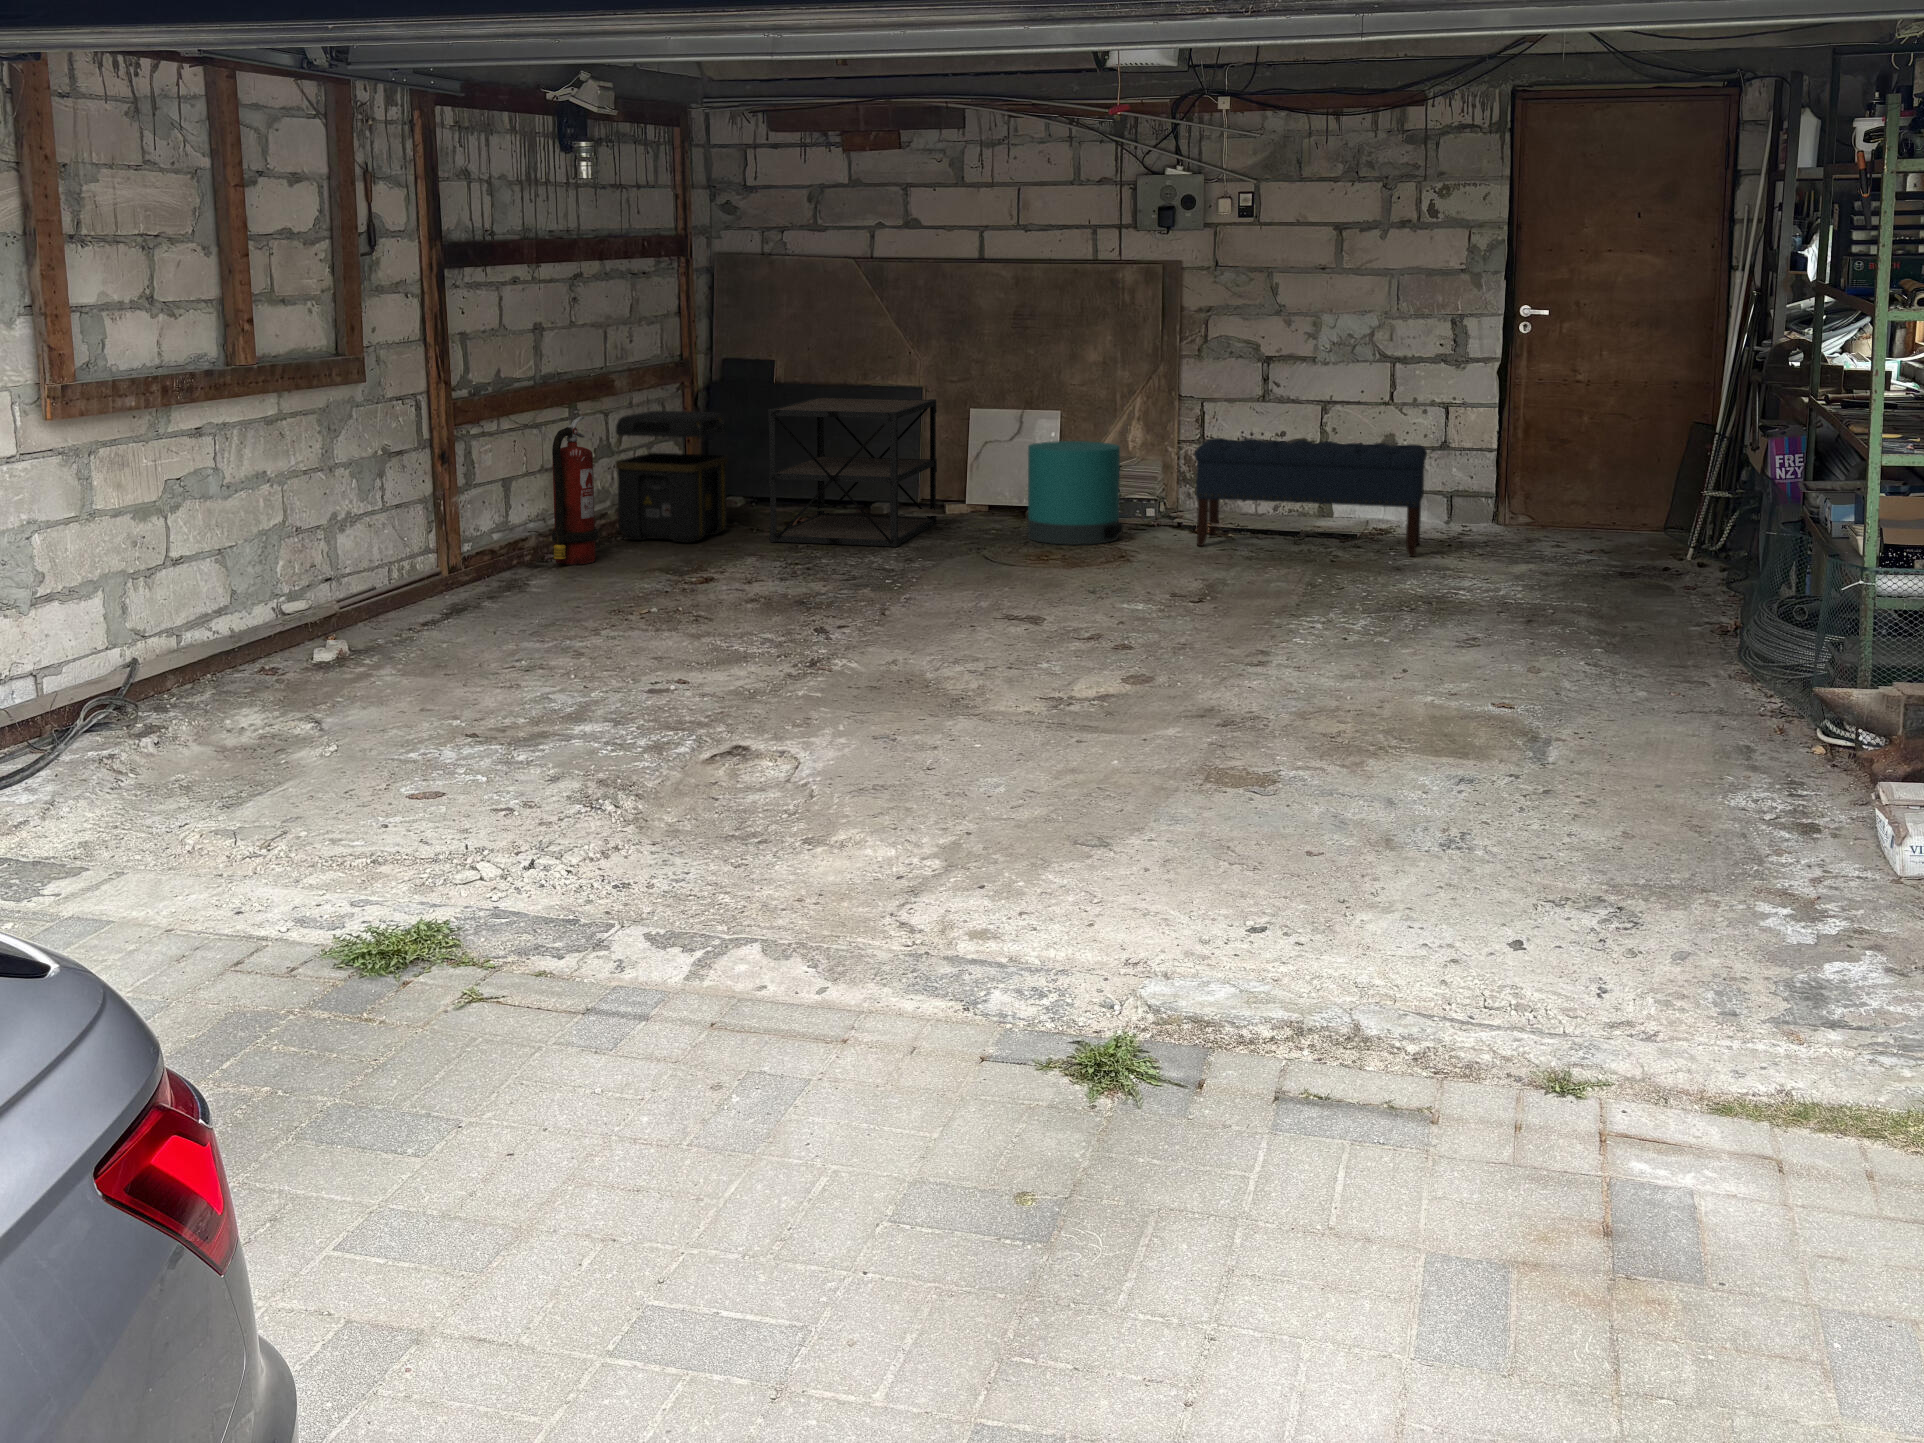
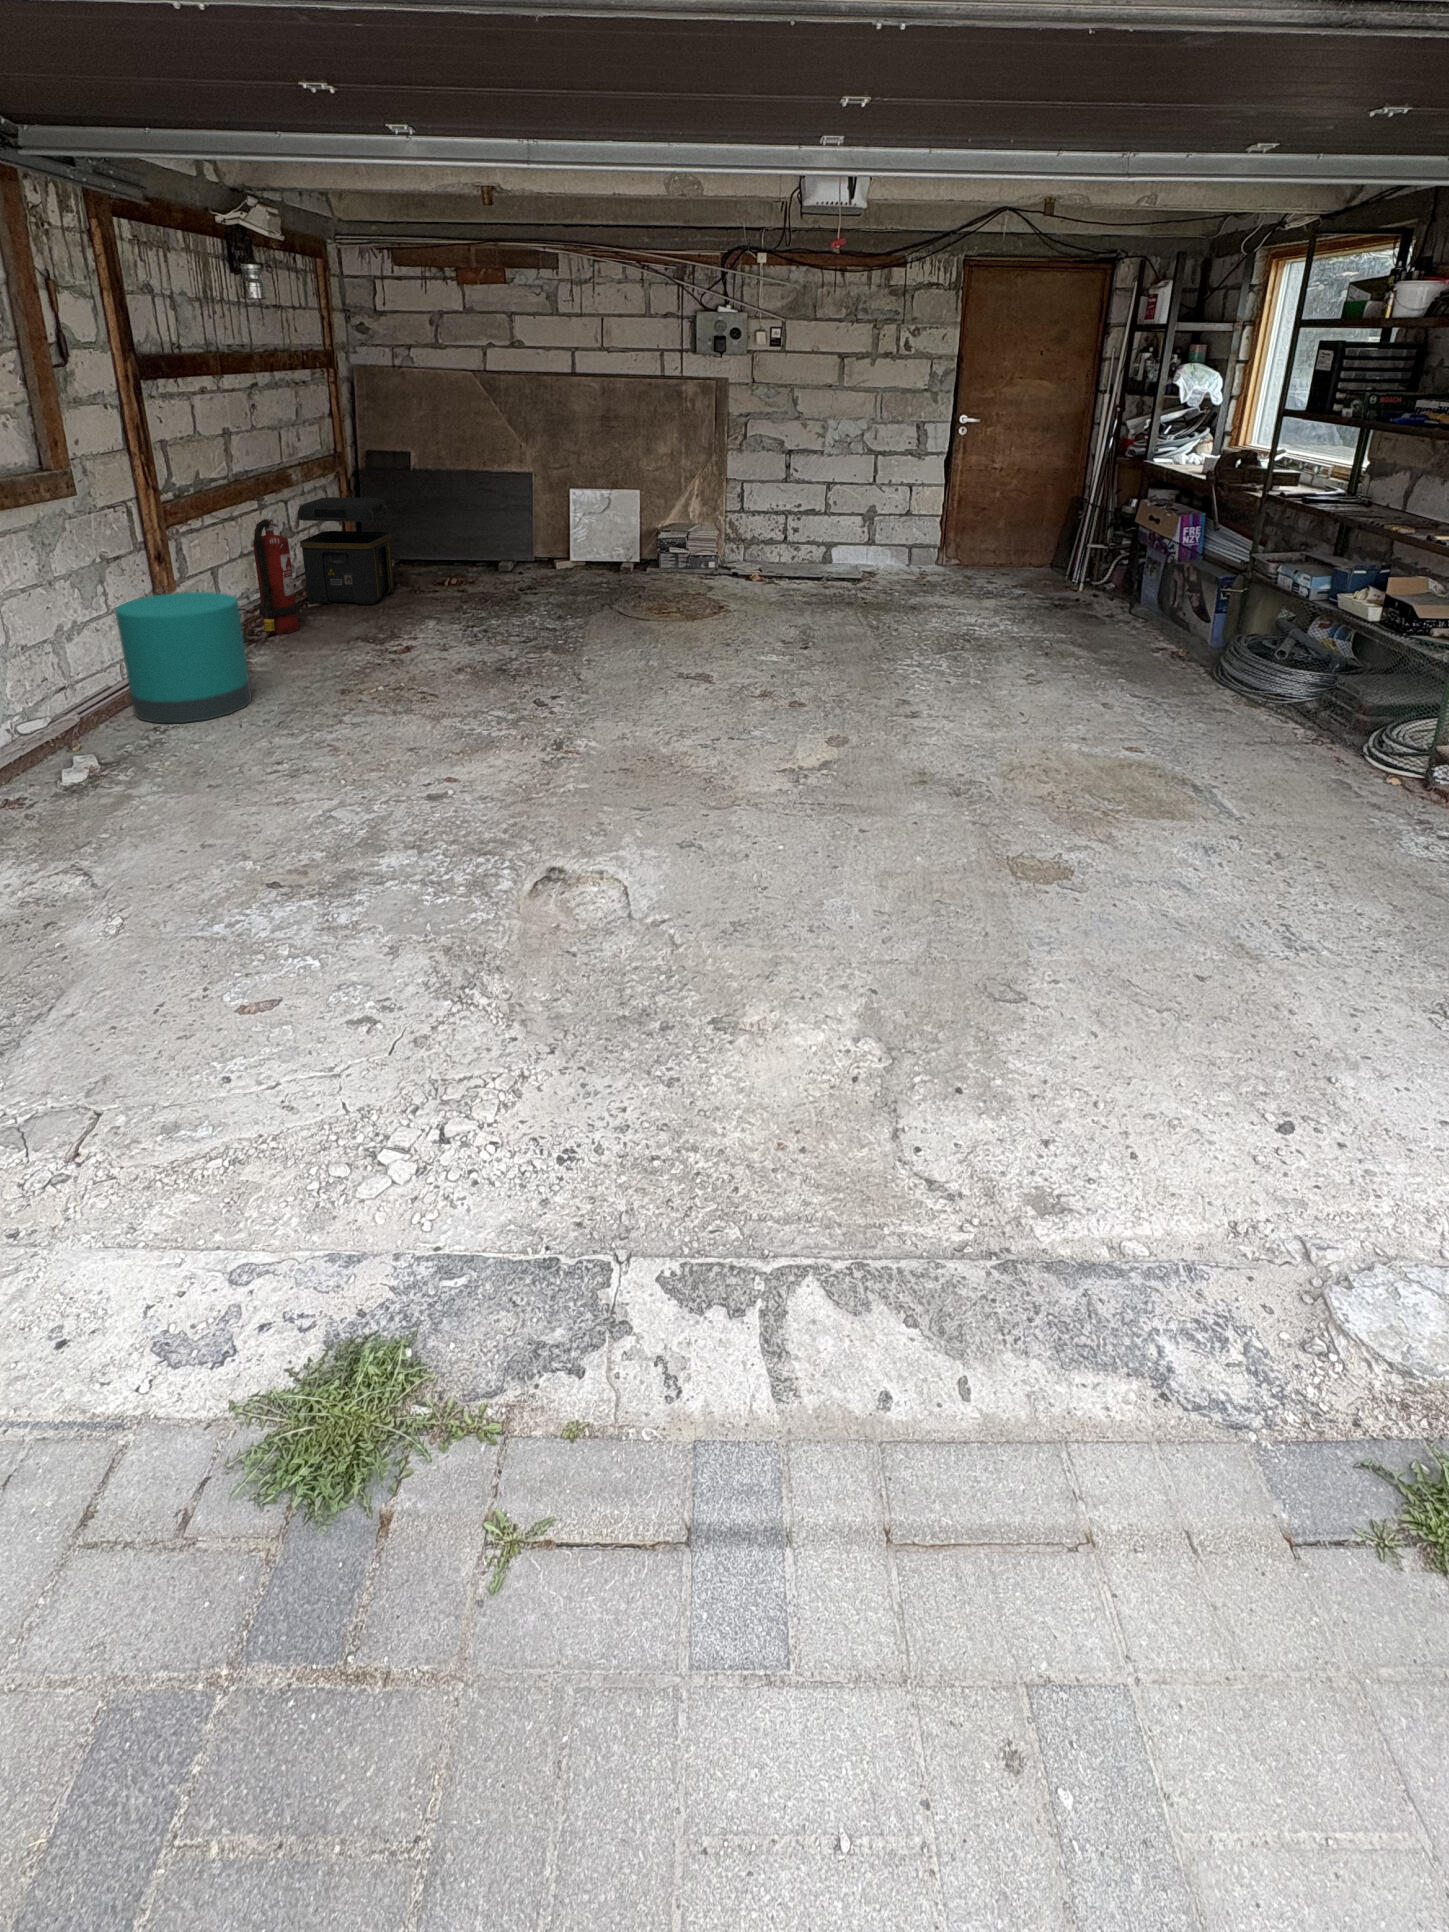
shelving unit: present [768,396,937,547] -> none [428,482,550,601]
bench: present [1195,438,1427,556] -> none [748,510,909,592]
trash can: present [1028,441,1123,545] -> present [115,592,252,723]

